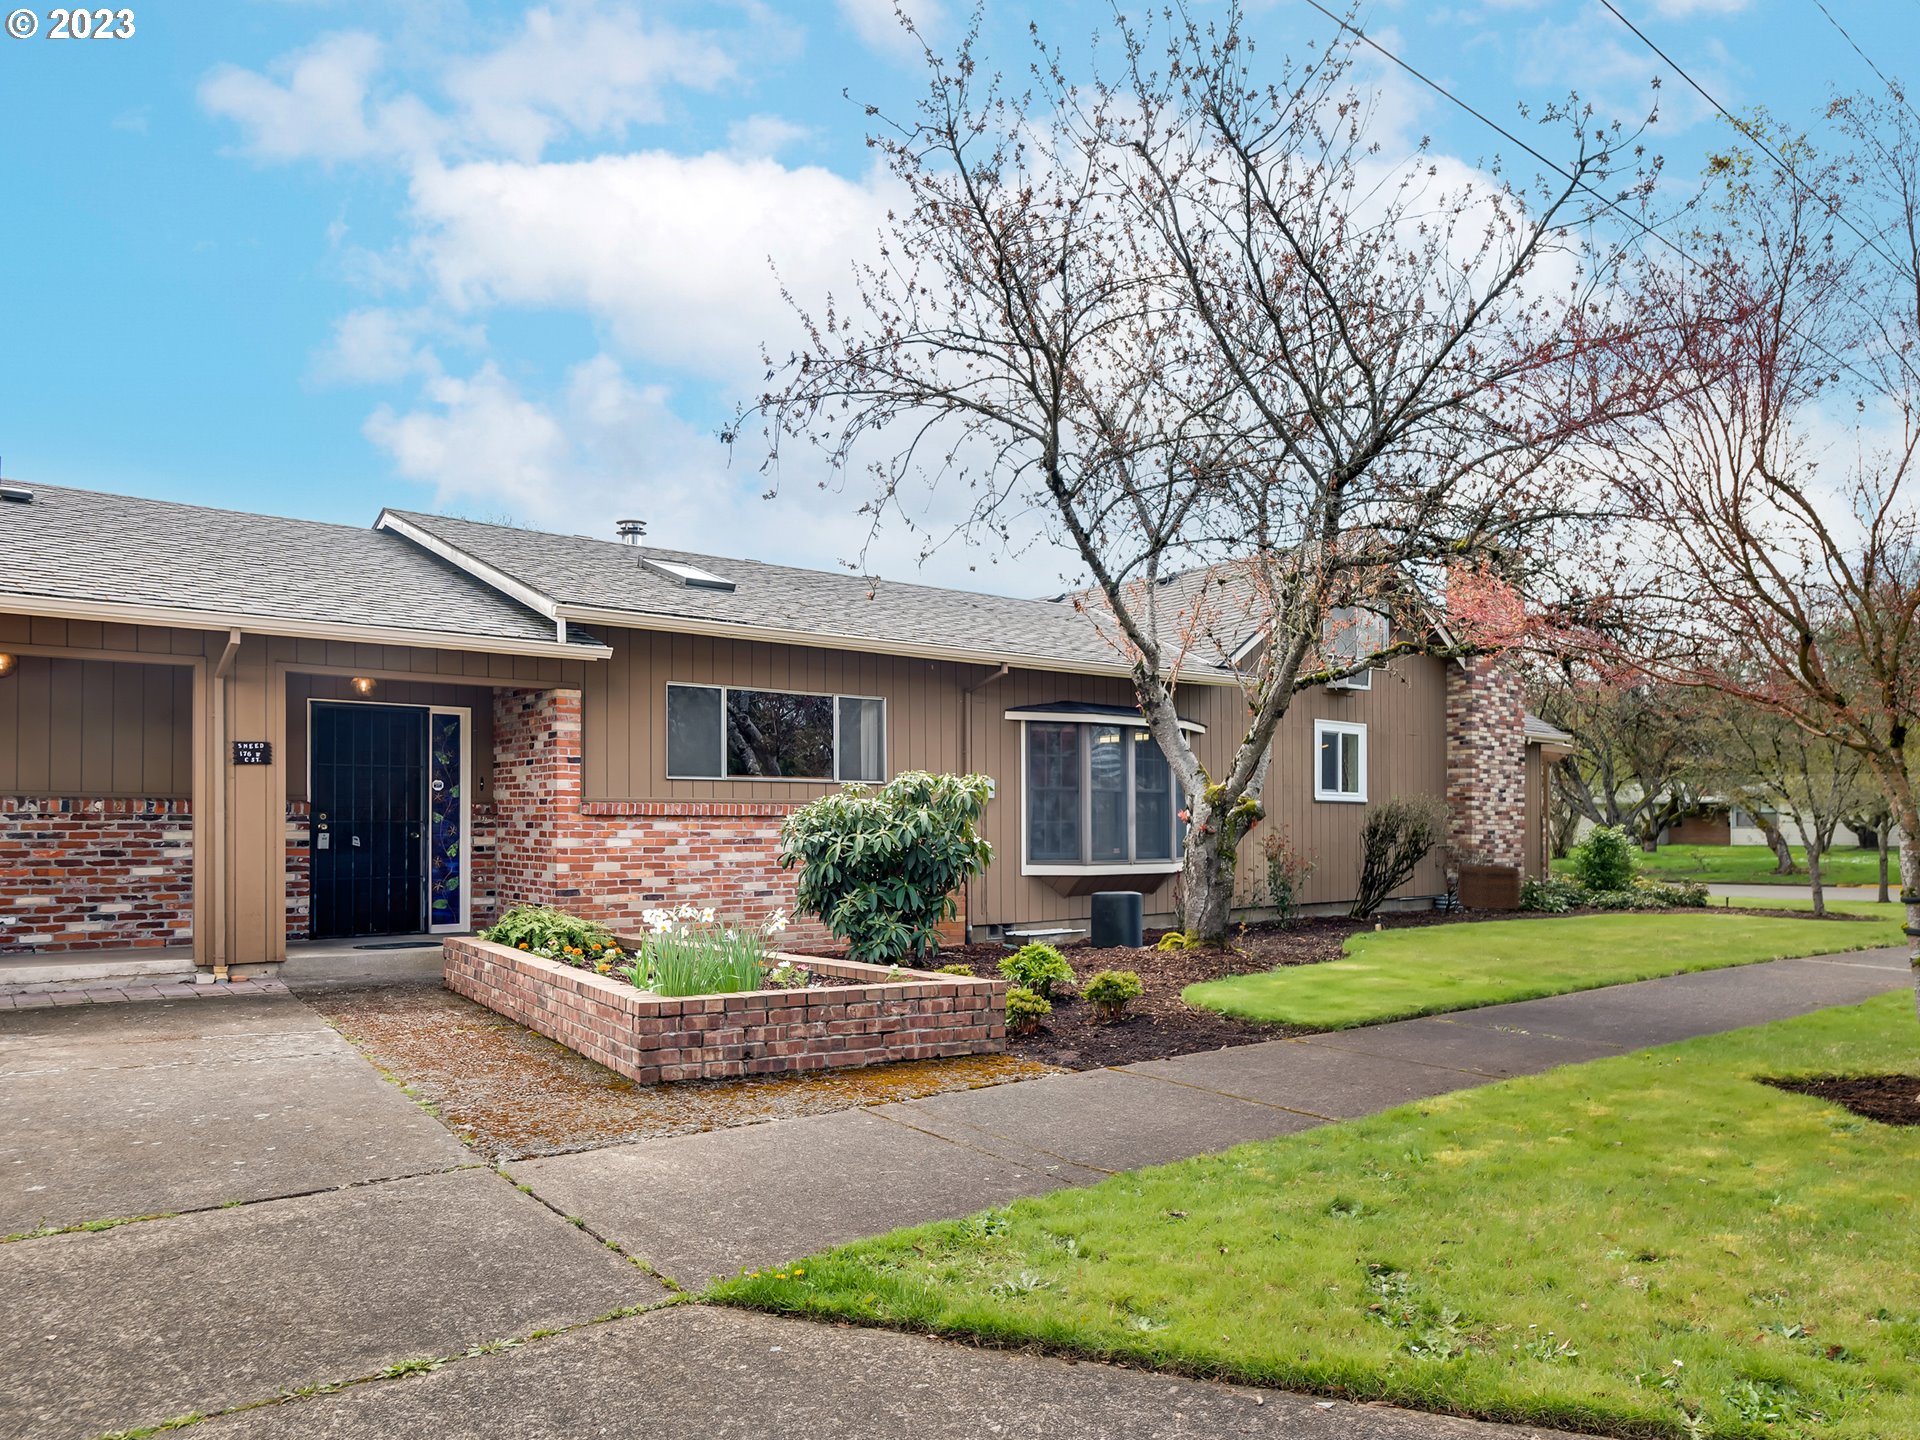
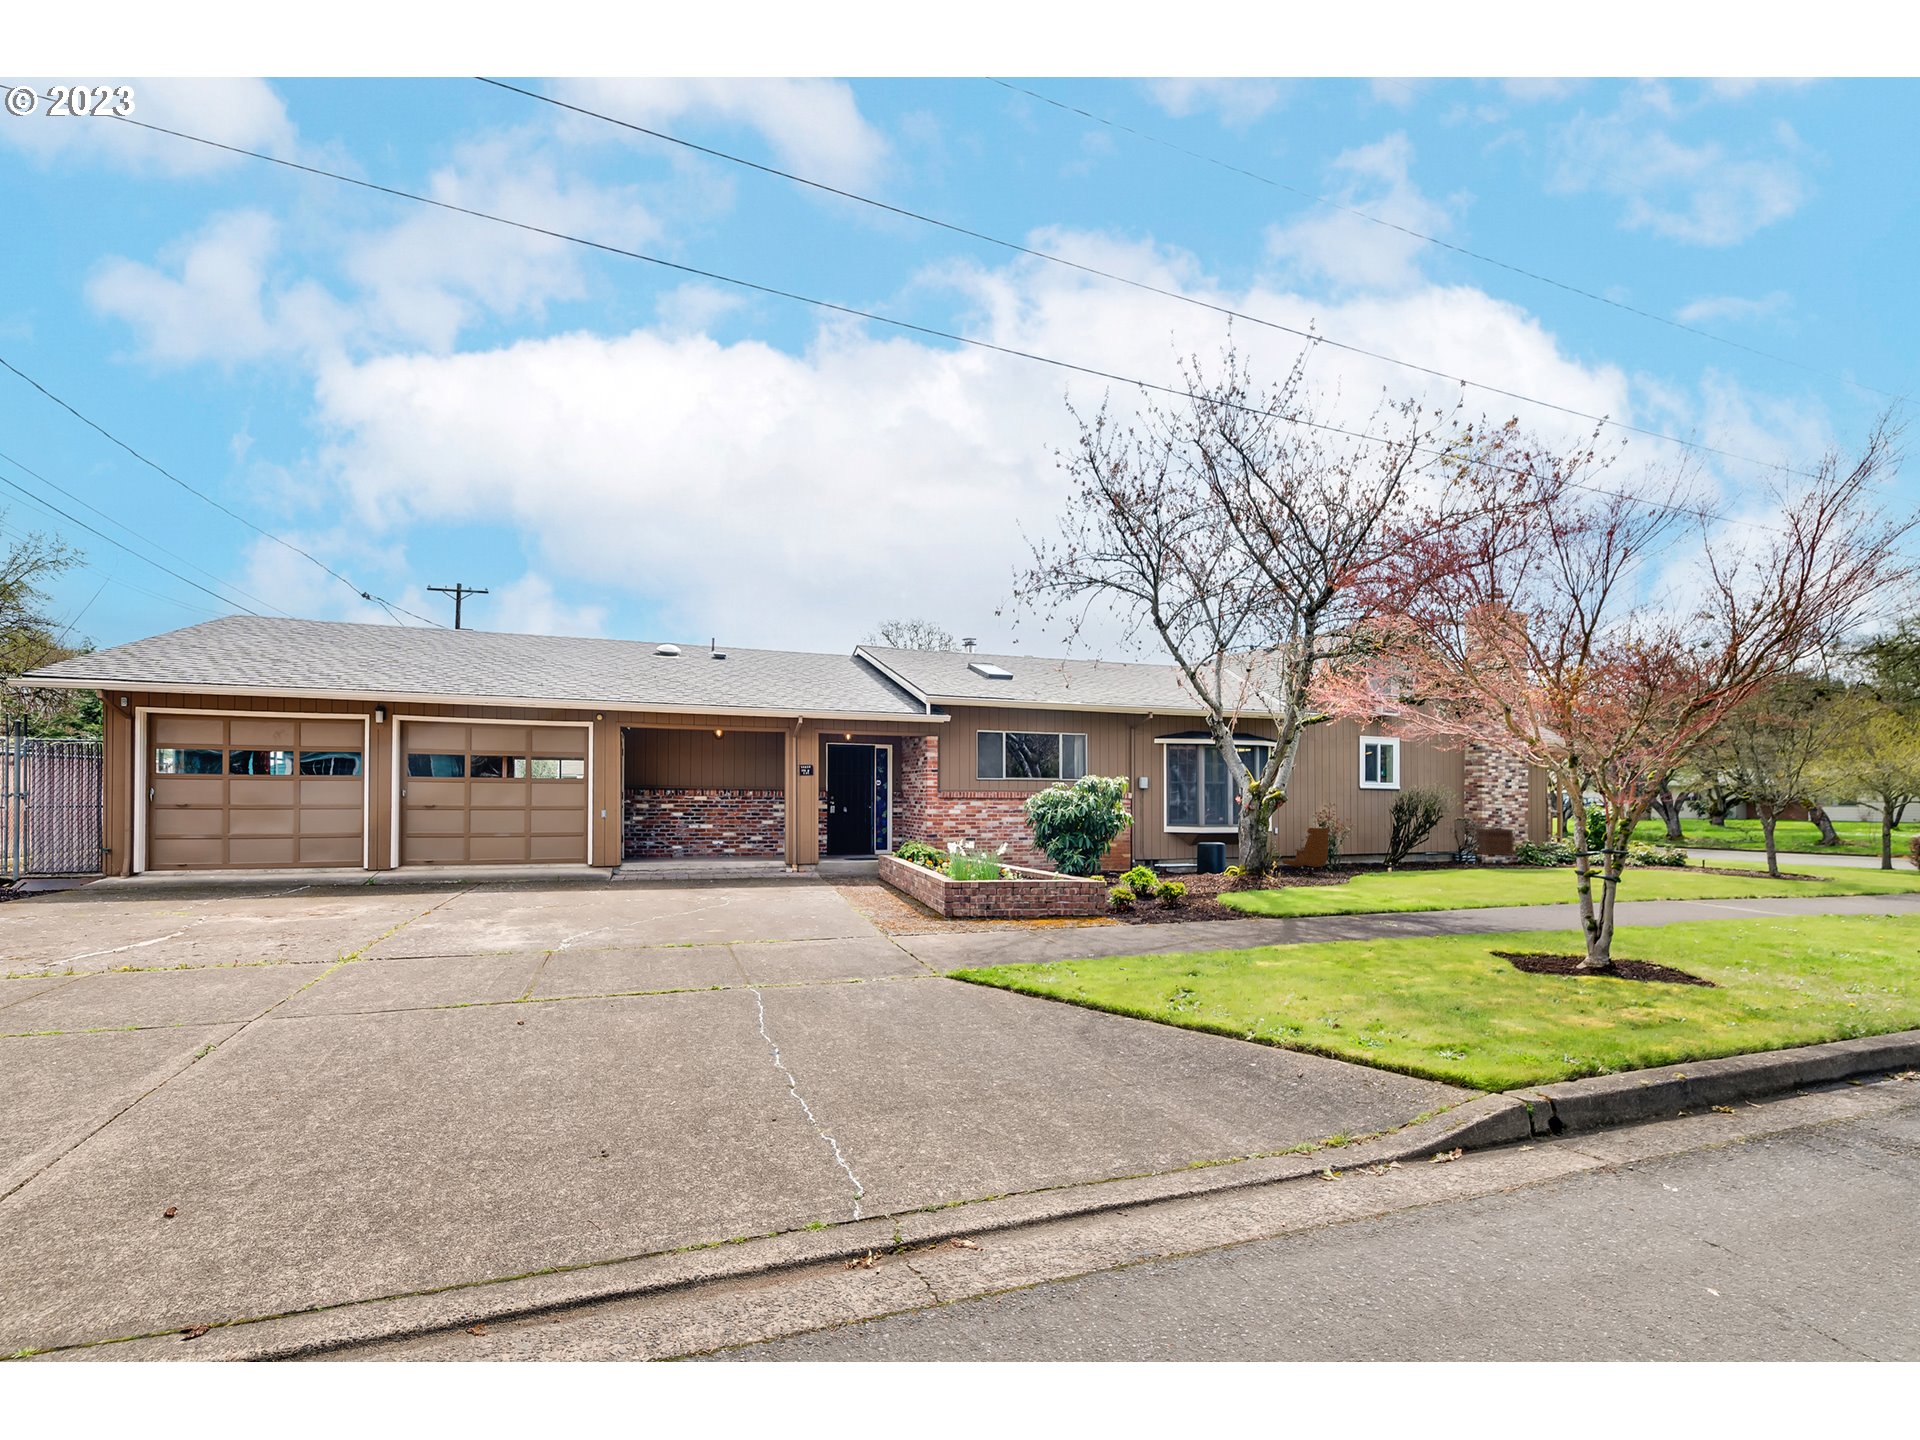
lounge chair: none [1237,867,1332,963] -> present [1282,828,1330,880]

